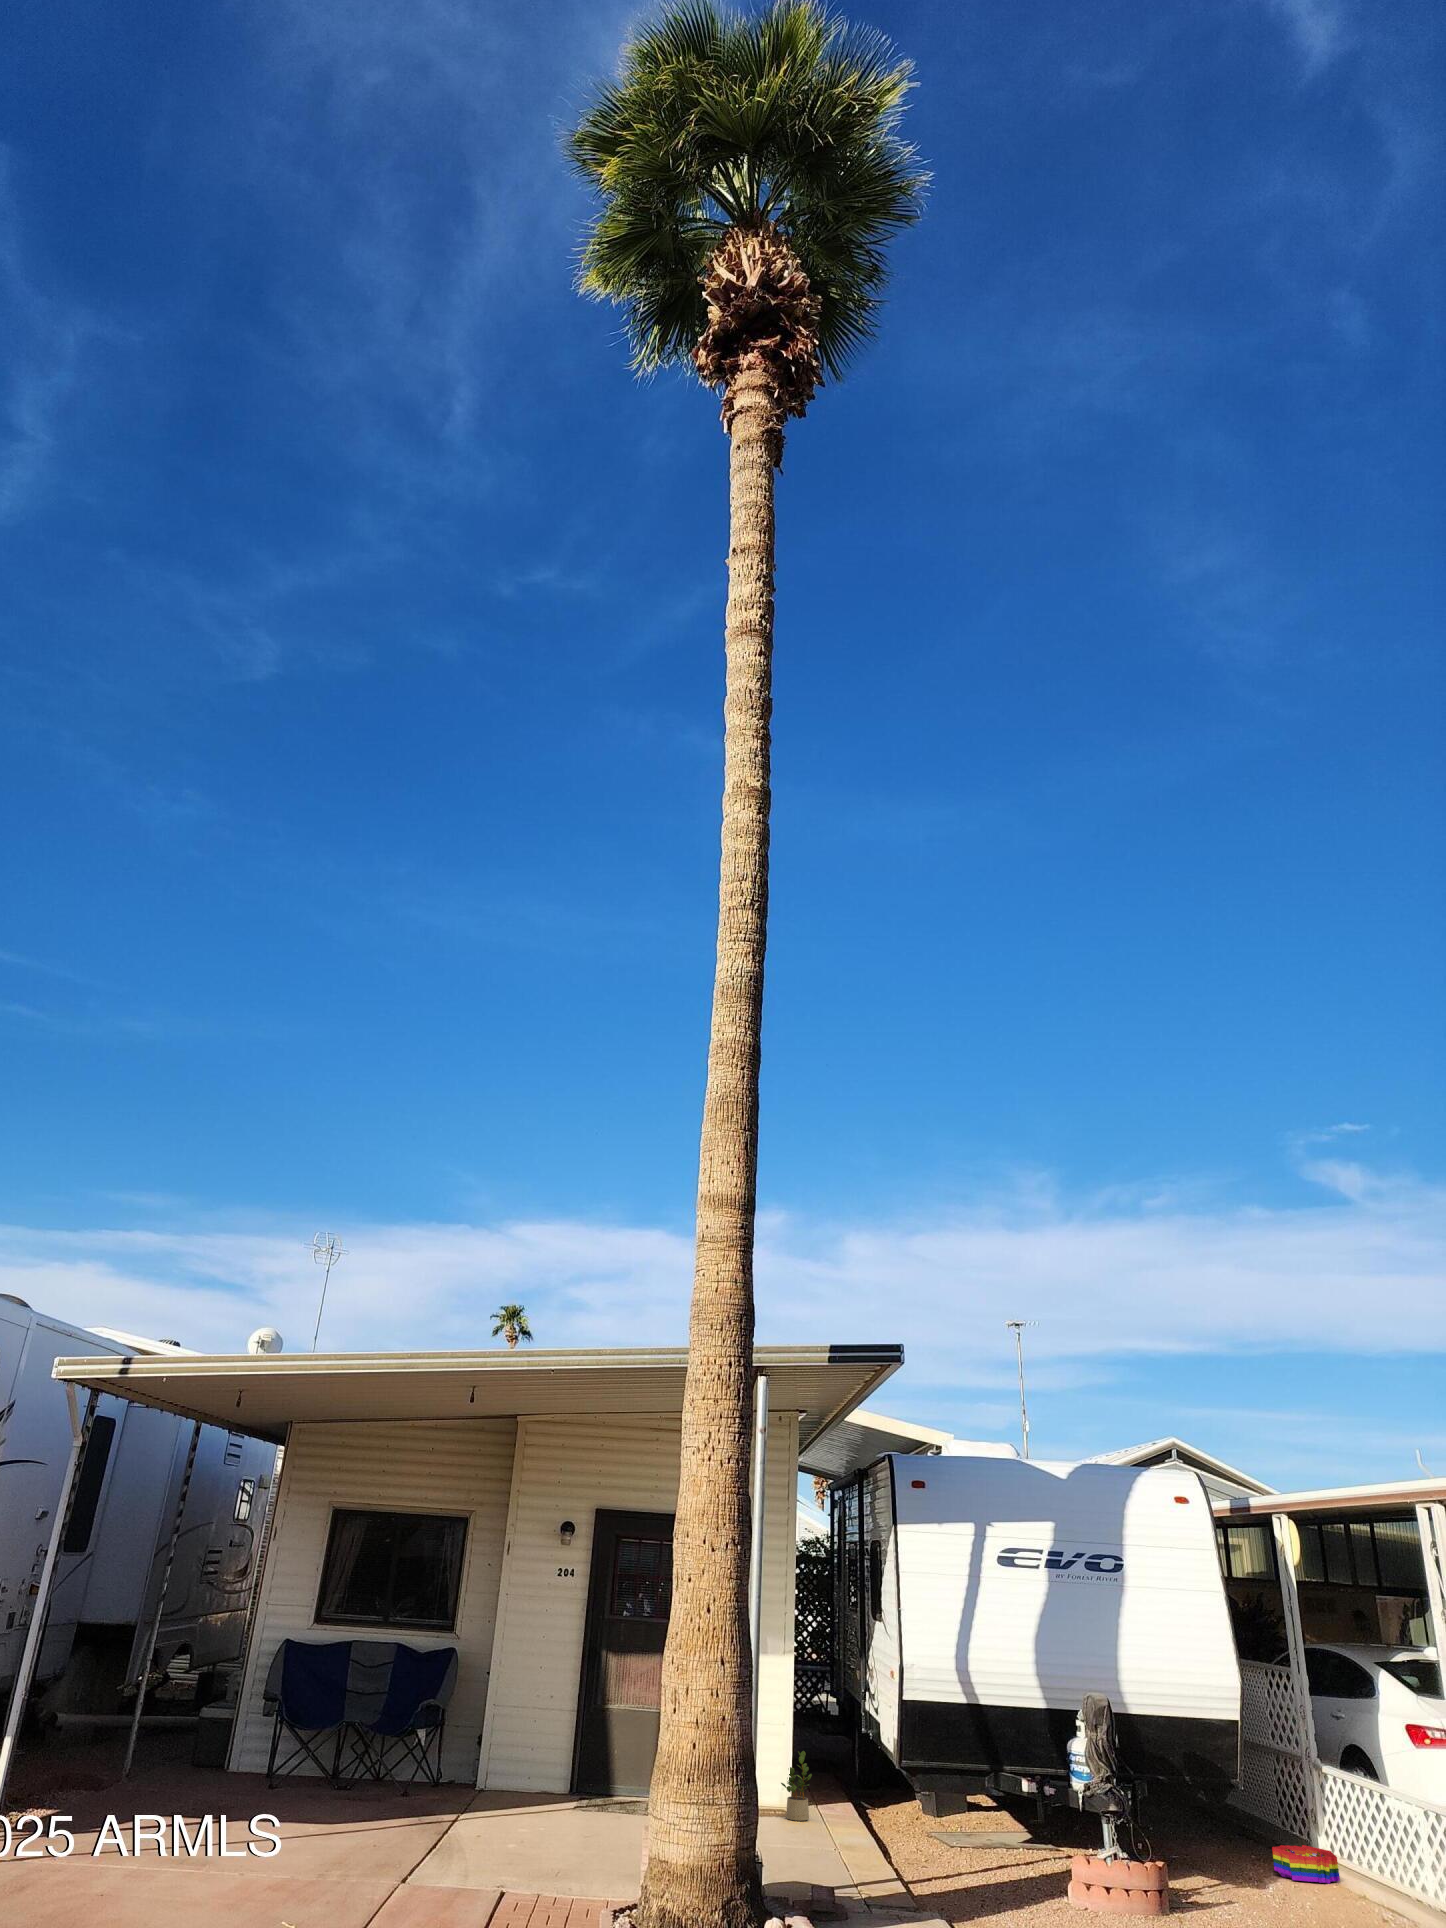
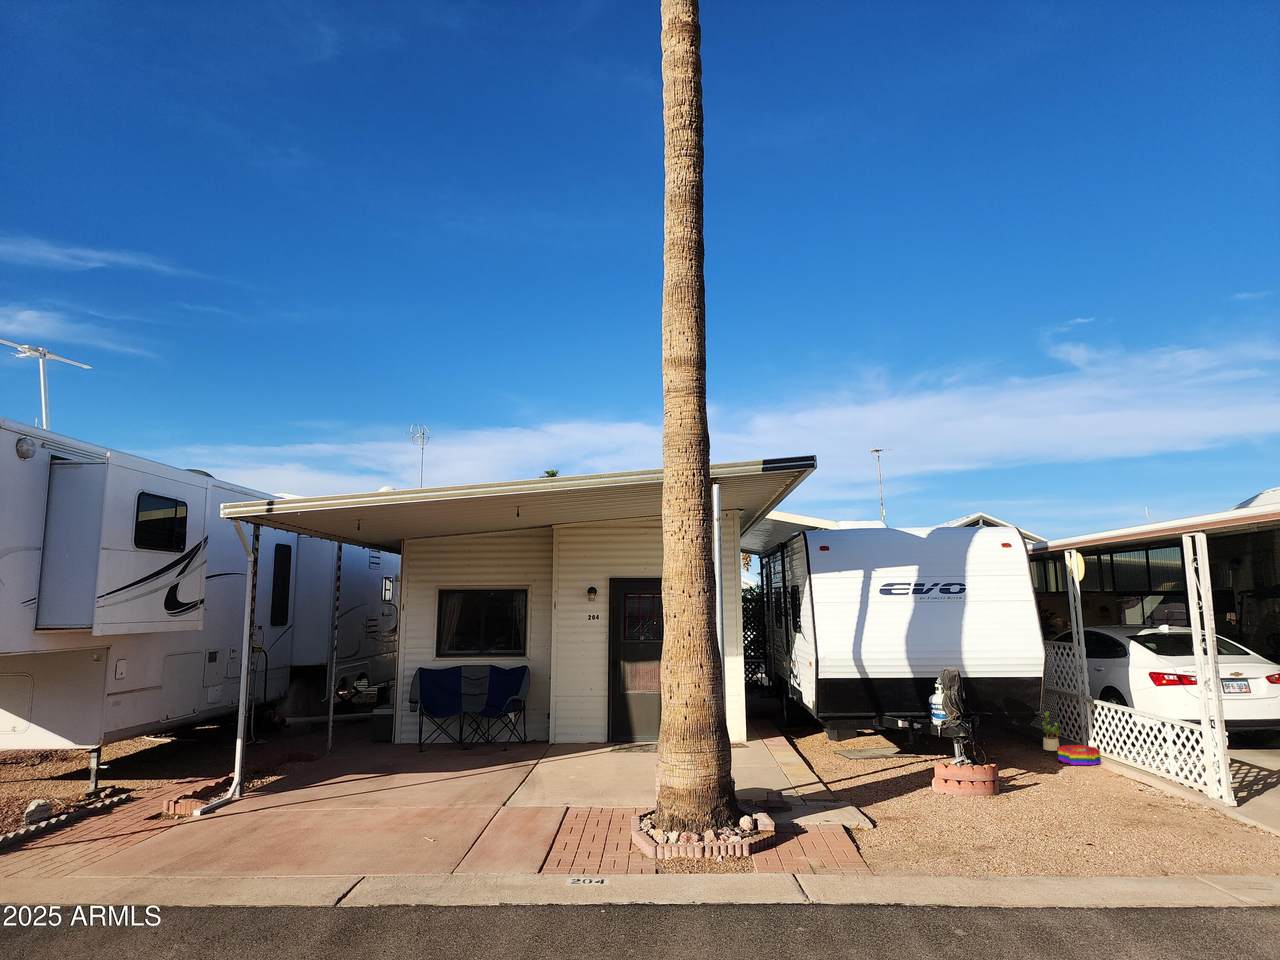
potted plant: present [781,1751,812,1821] -> present [1042,711,1063,751]

